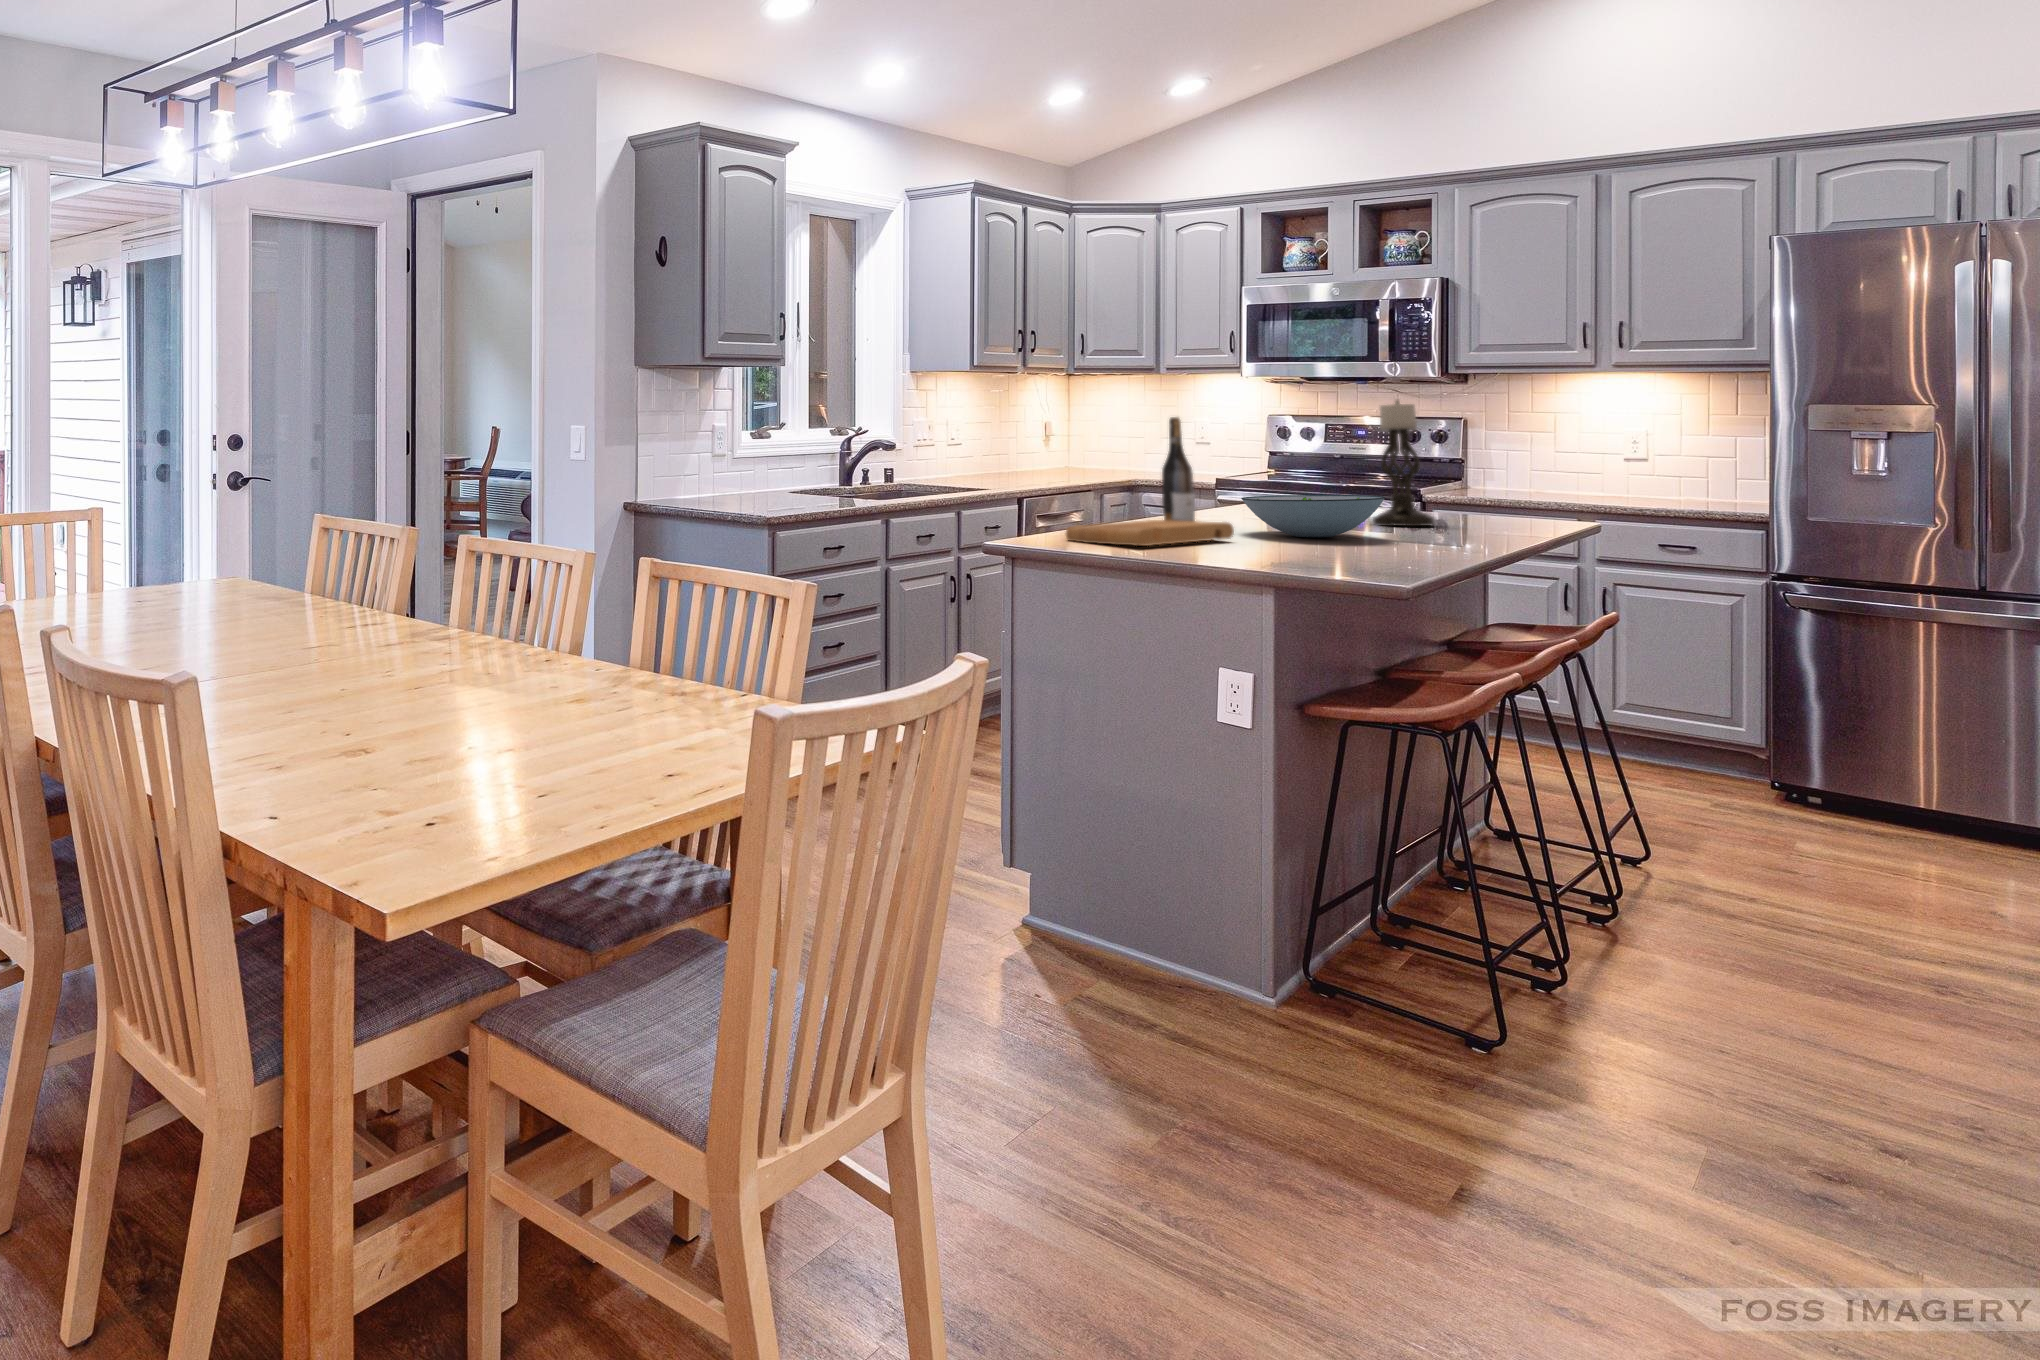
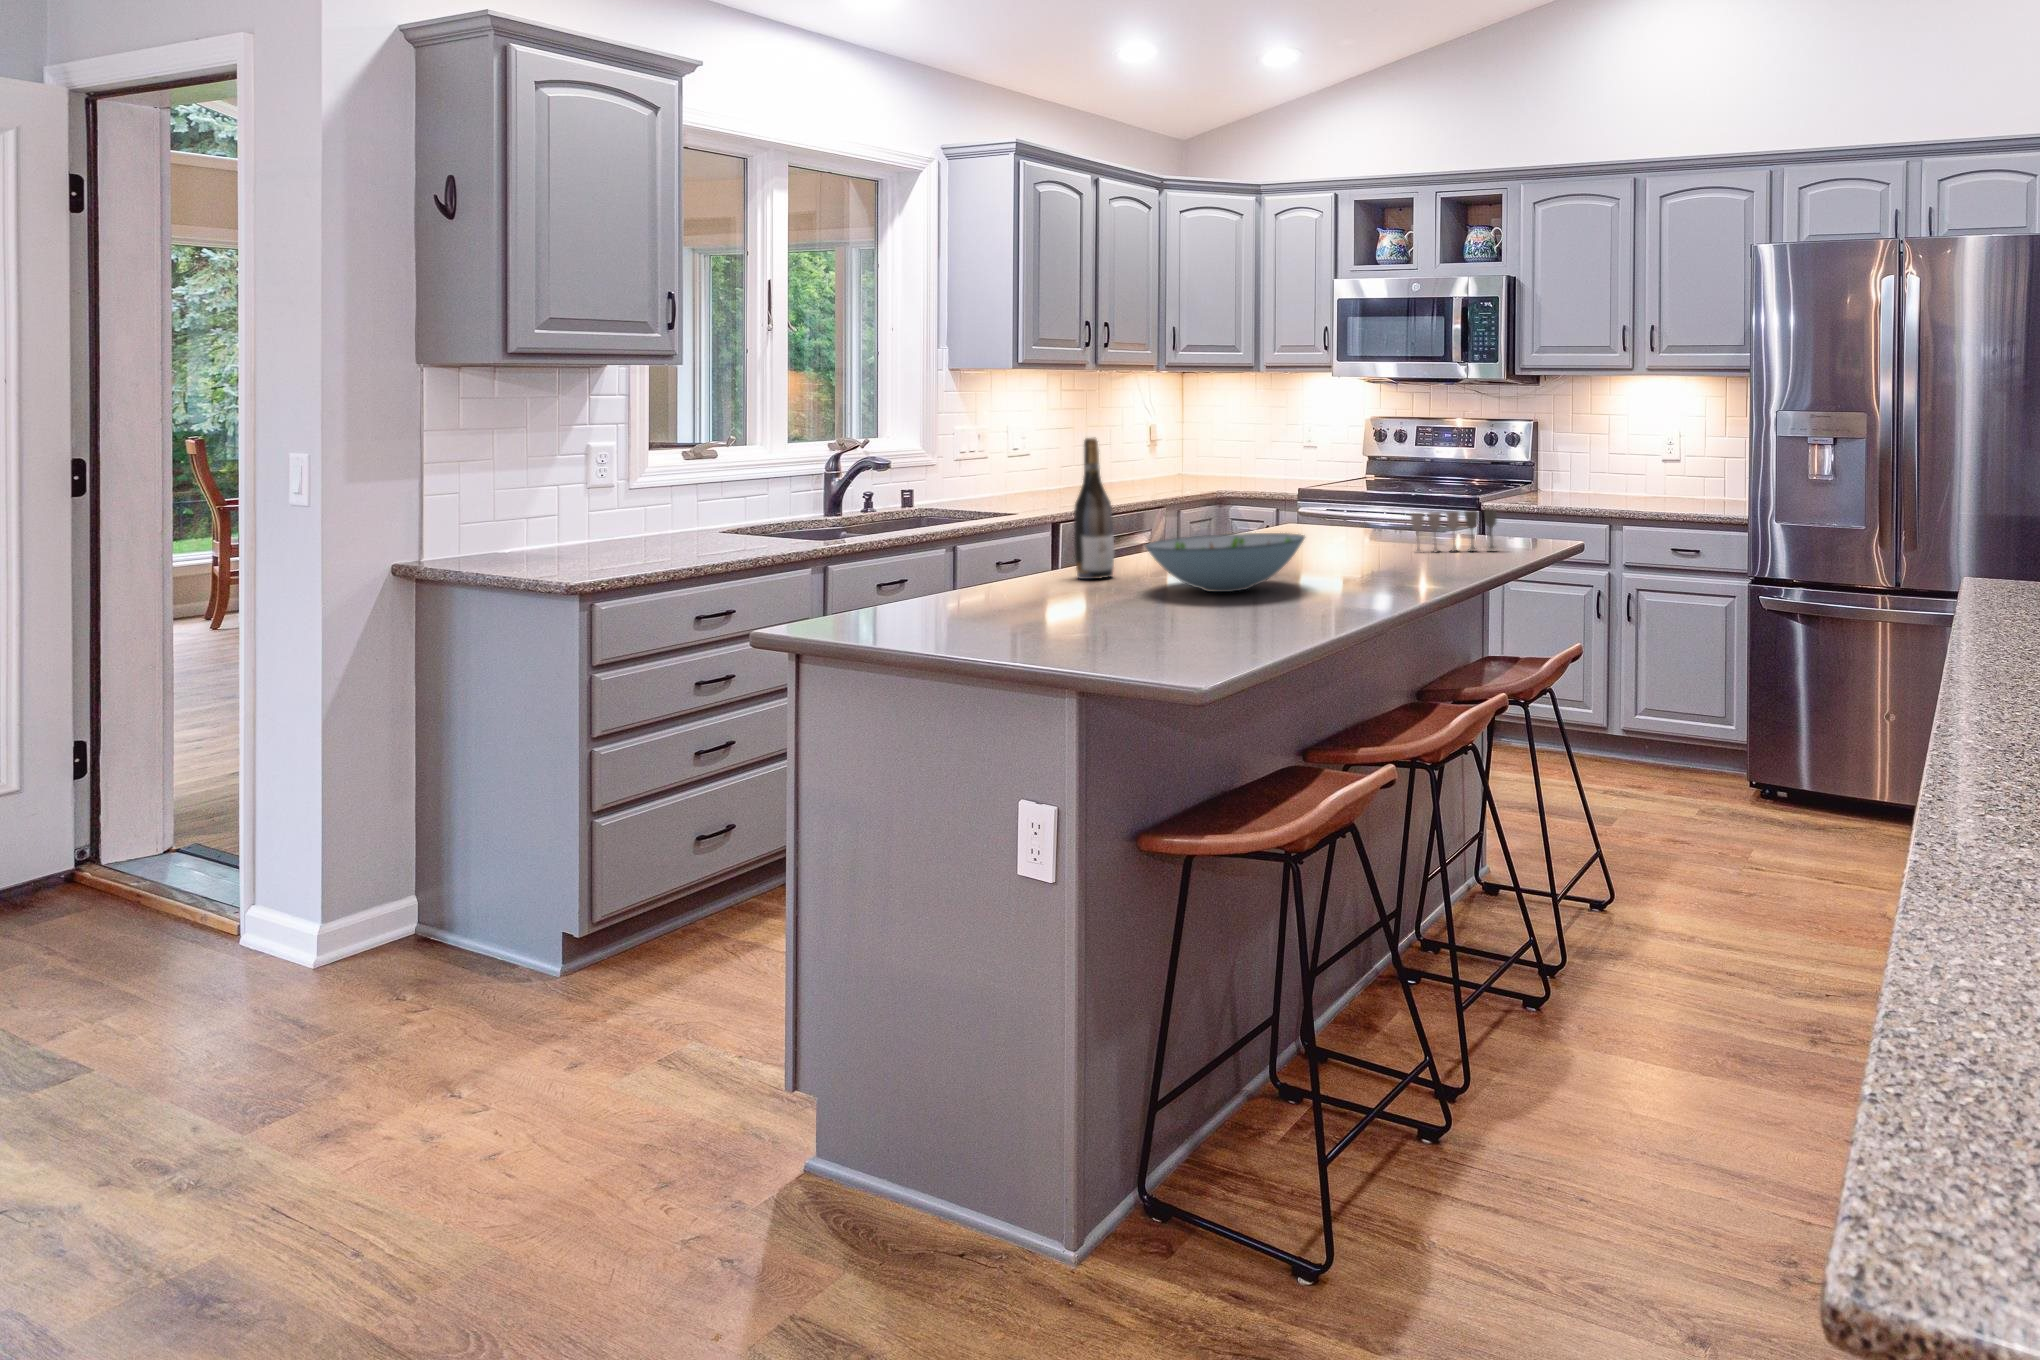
candle holder: present [1373,400,1435,526] -> none [1340,413,1402,563]
wine glass: none [1431,487,1522,523] -> present [1411,510,1497,553]
cutting board: present [1066,520,1234,546] -> none [868,578,1107,630]

